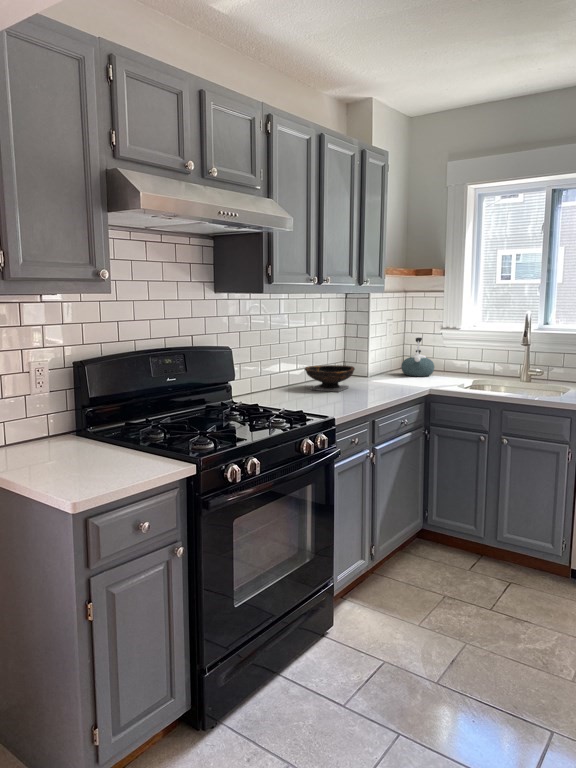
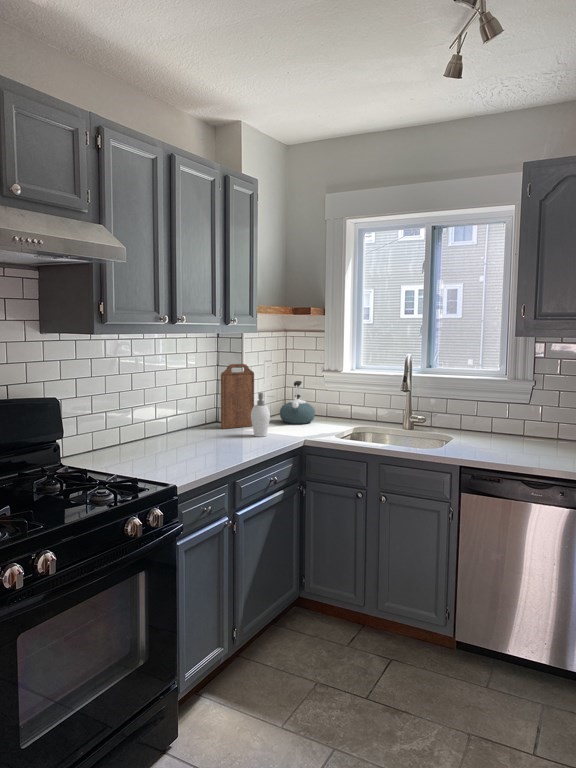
cutting board: none [351,321,381,379] -> present [221,364,254,429]
soap dispenser: none [381,346,403,385] -> present [251,393,270,437]
bowl: present [305,365,355,392] -> none [160,415,218,447]

